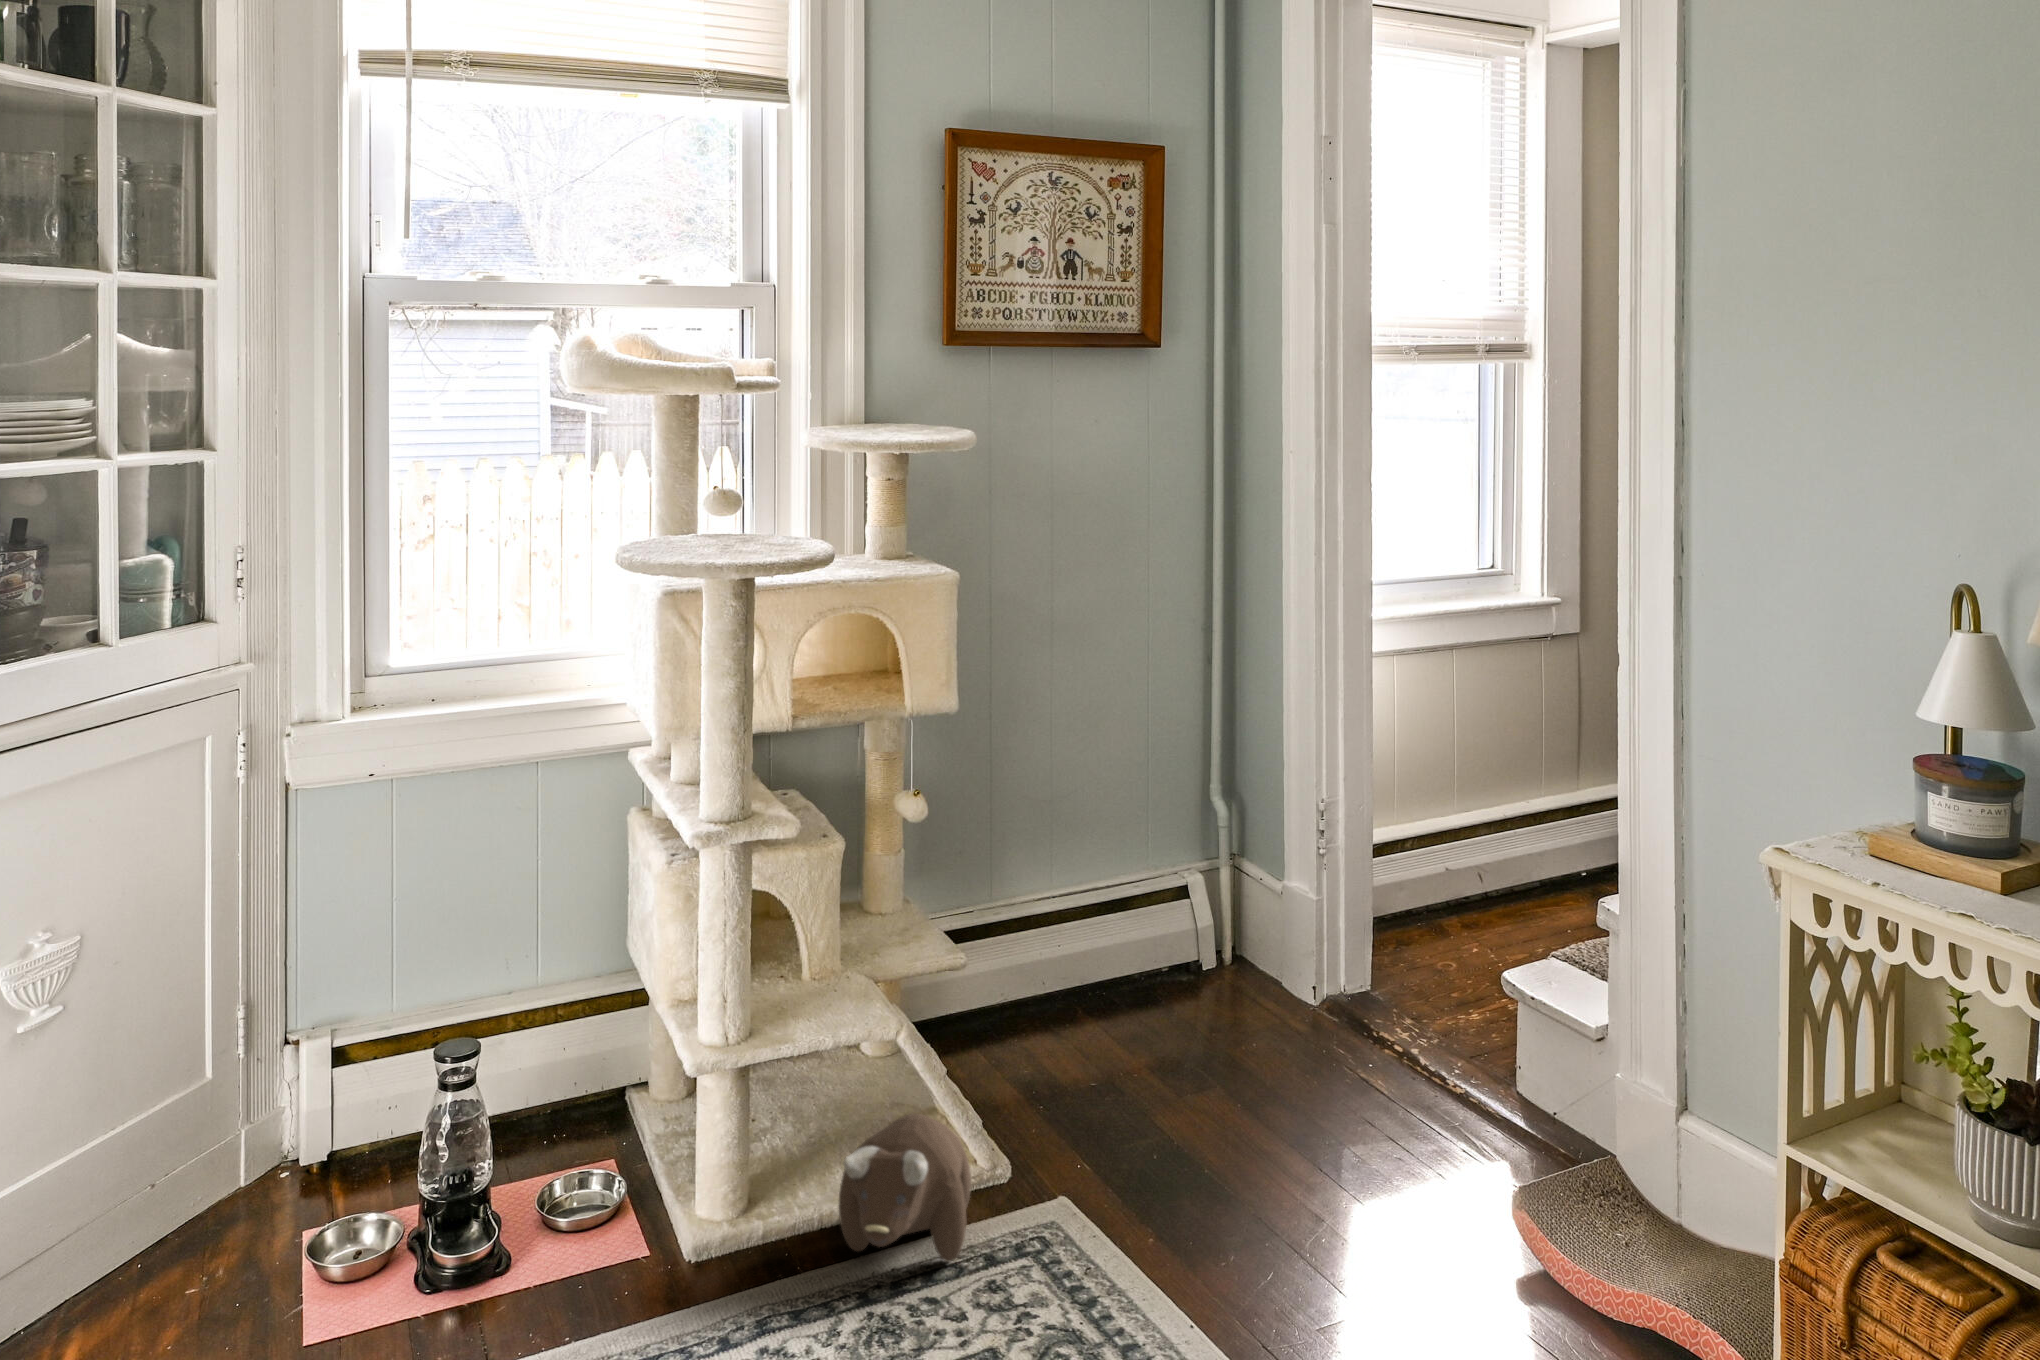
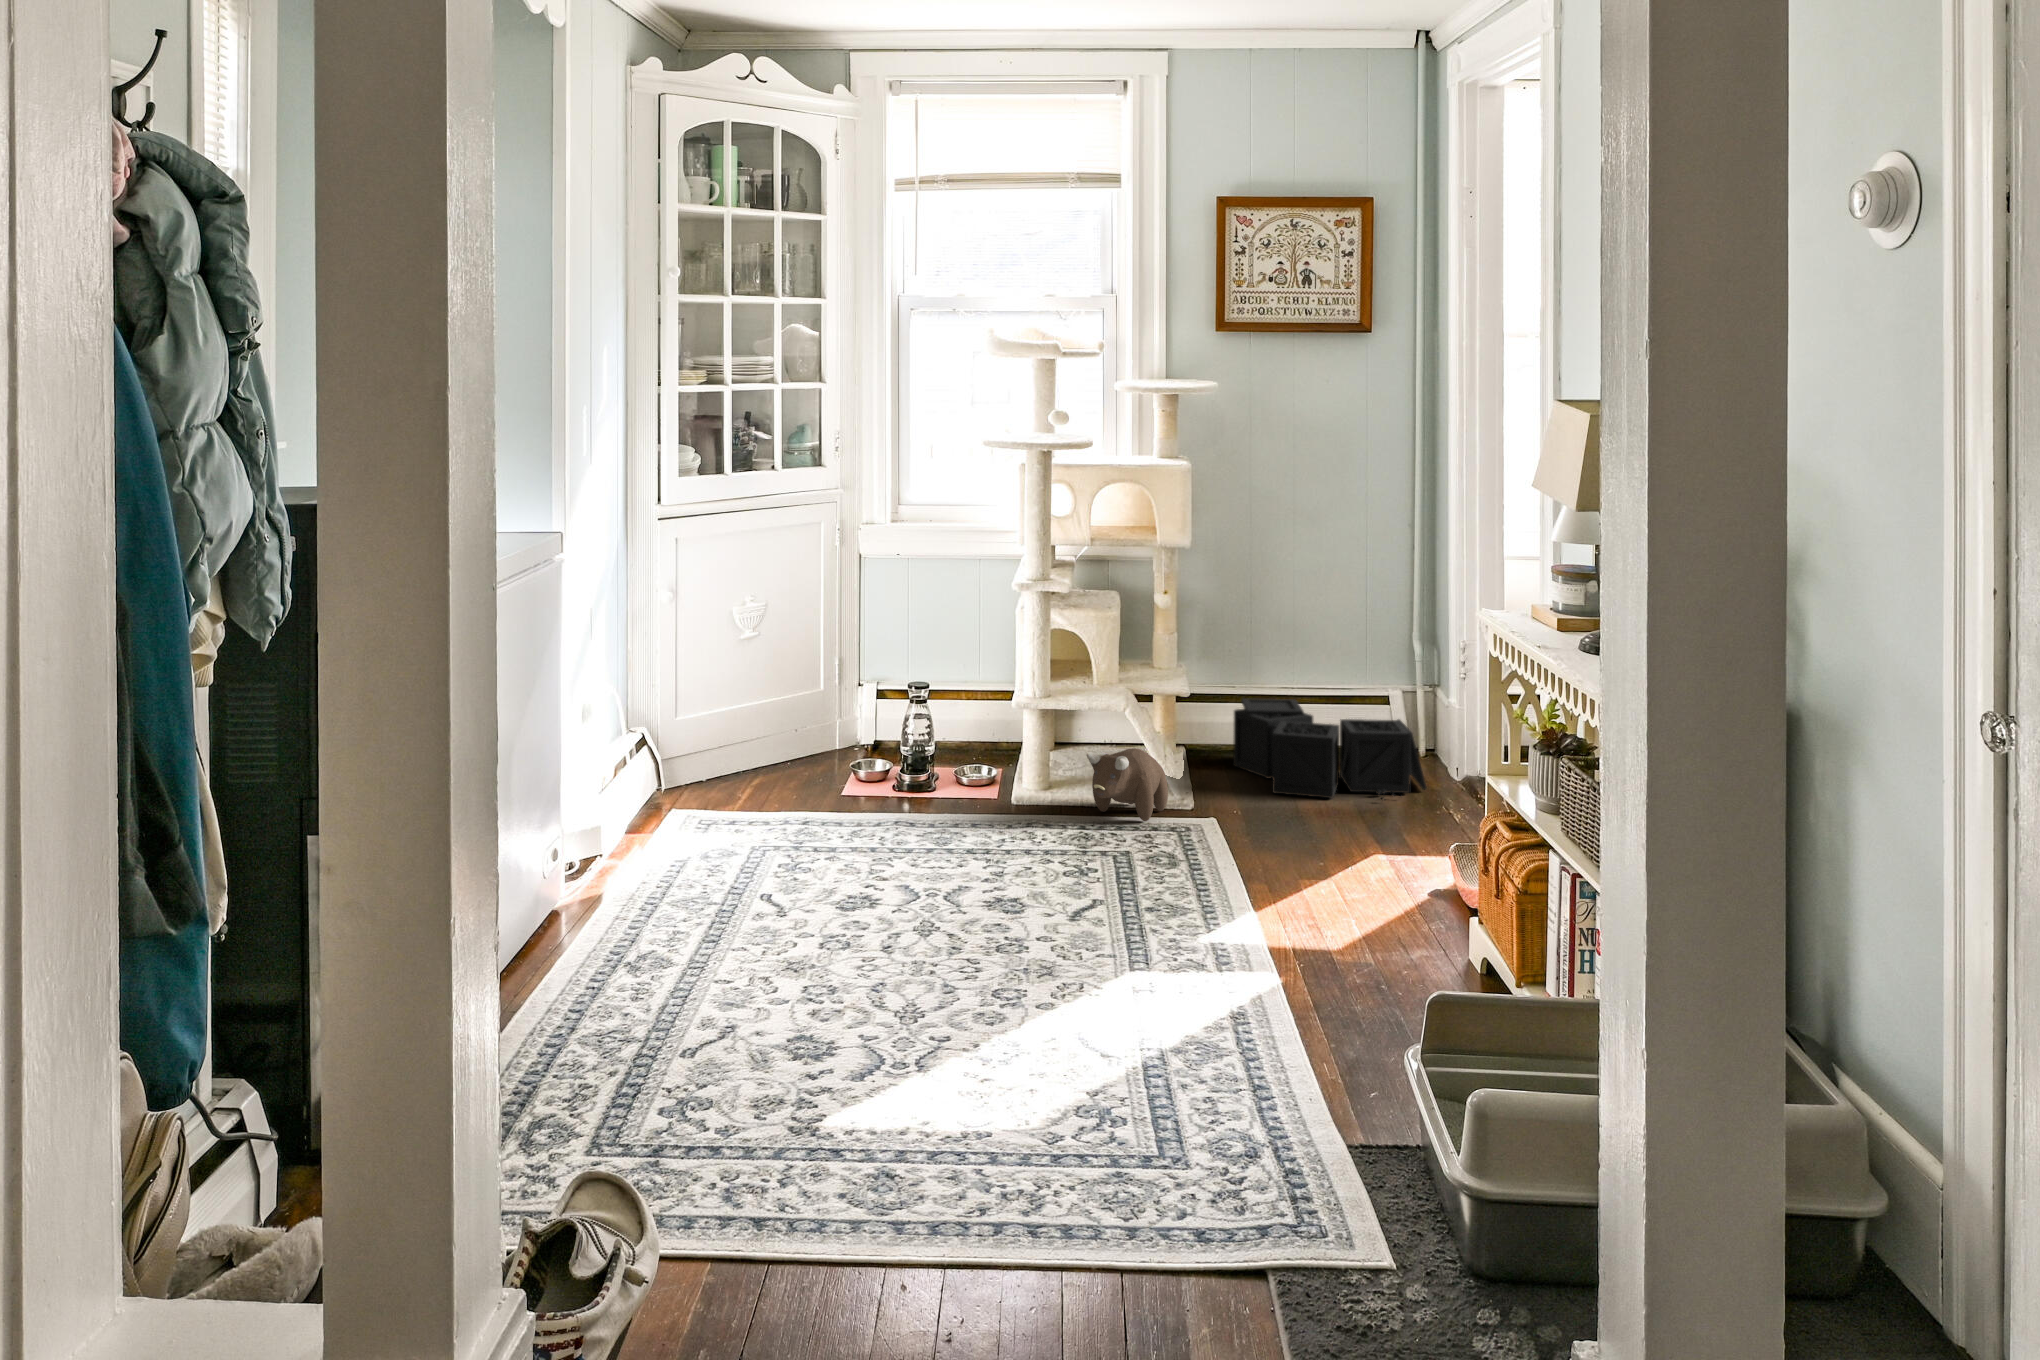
storage bin: none [985,919,1300,1113] -> present [1233,698,1427,800]

